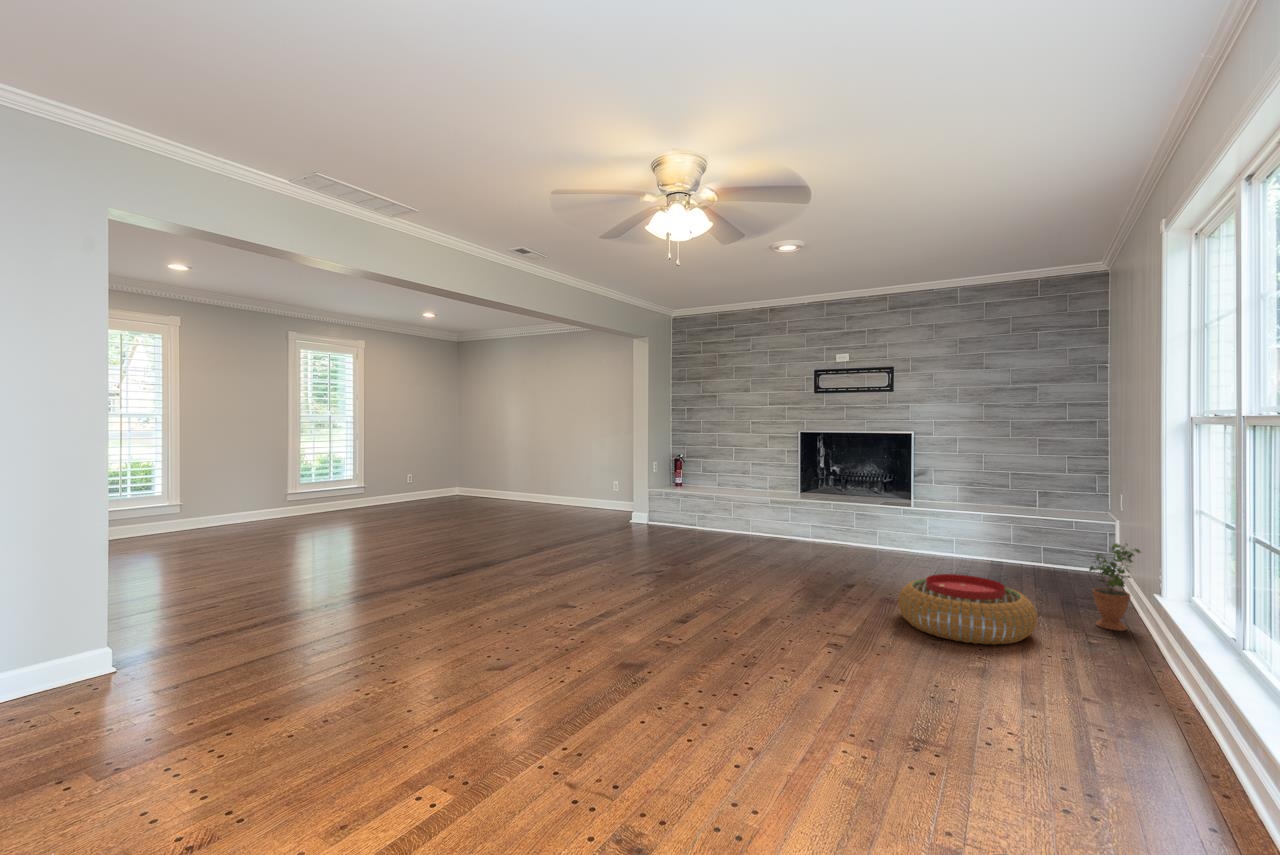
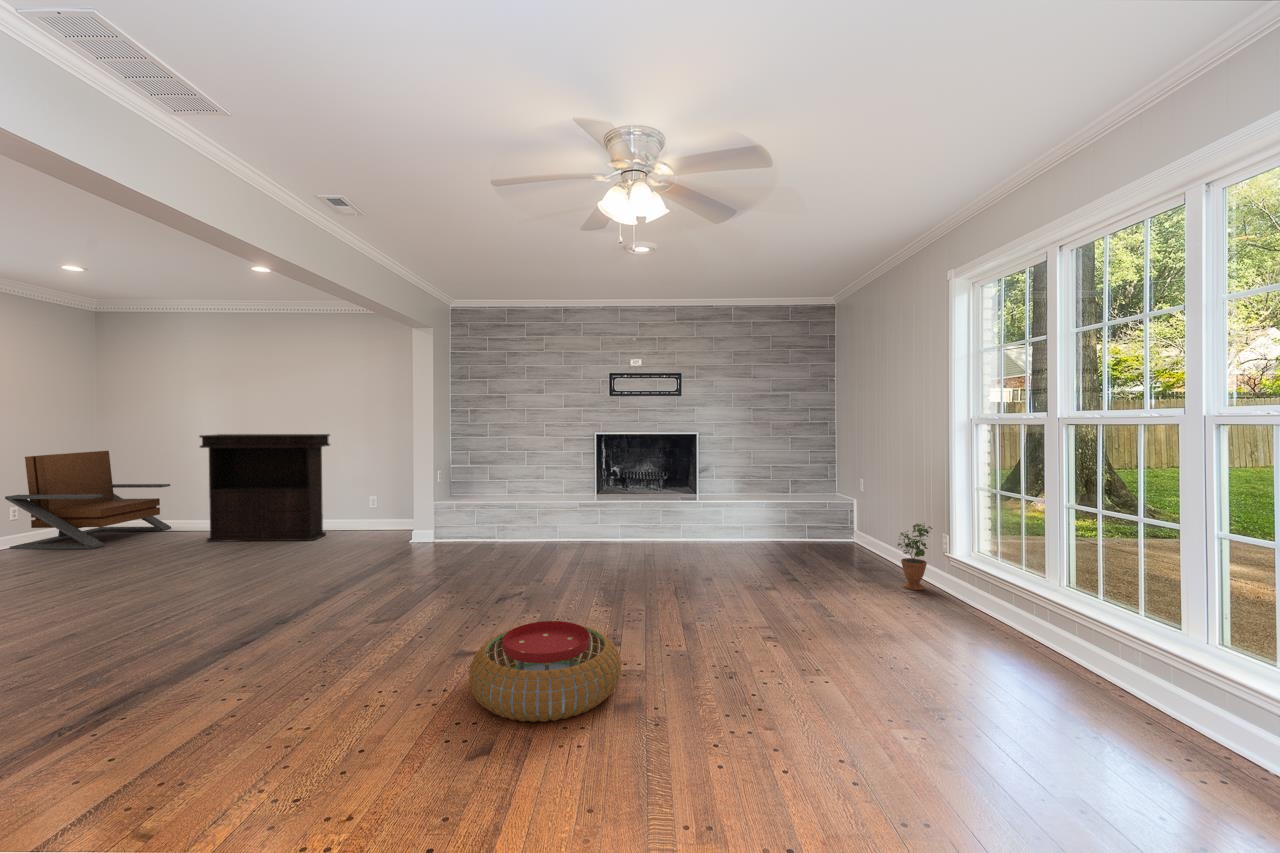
console table: none [503,430,585,515] -> present [199,434,330,542]
lounge chair: none [409,441,497,506] -> present [5,451,171,549]
pouf: present [898,574,1037,644] -> present [469,621,621,722]

